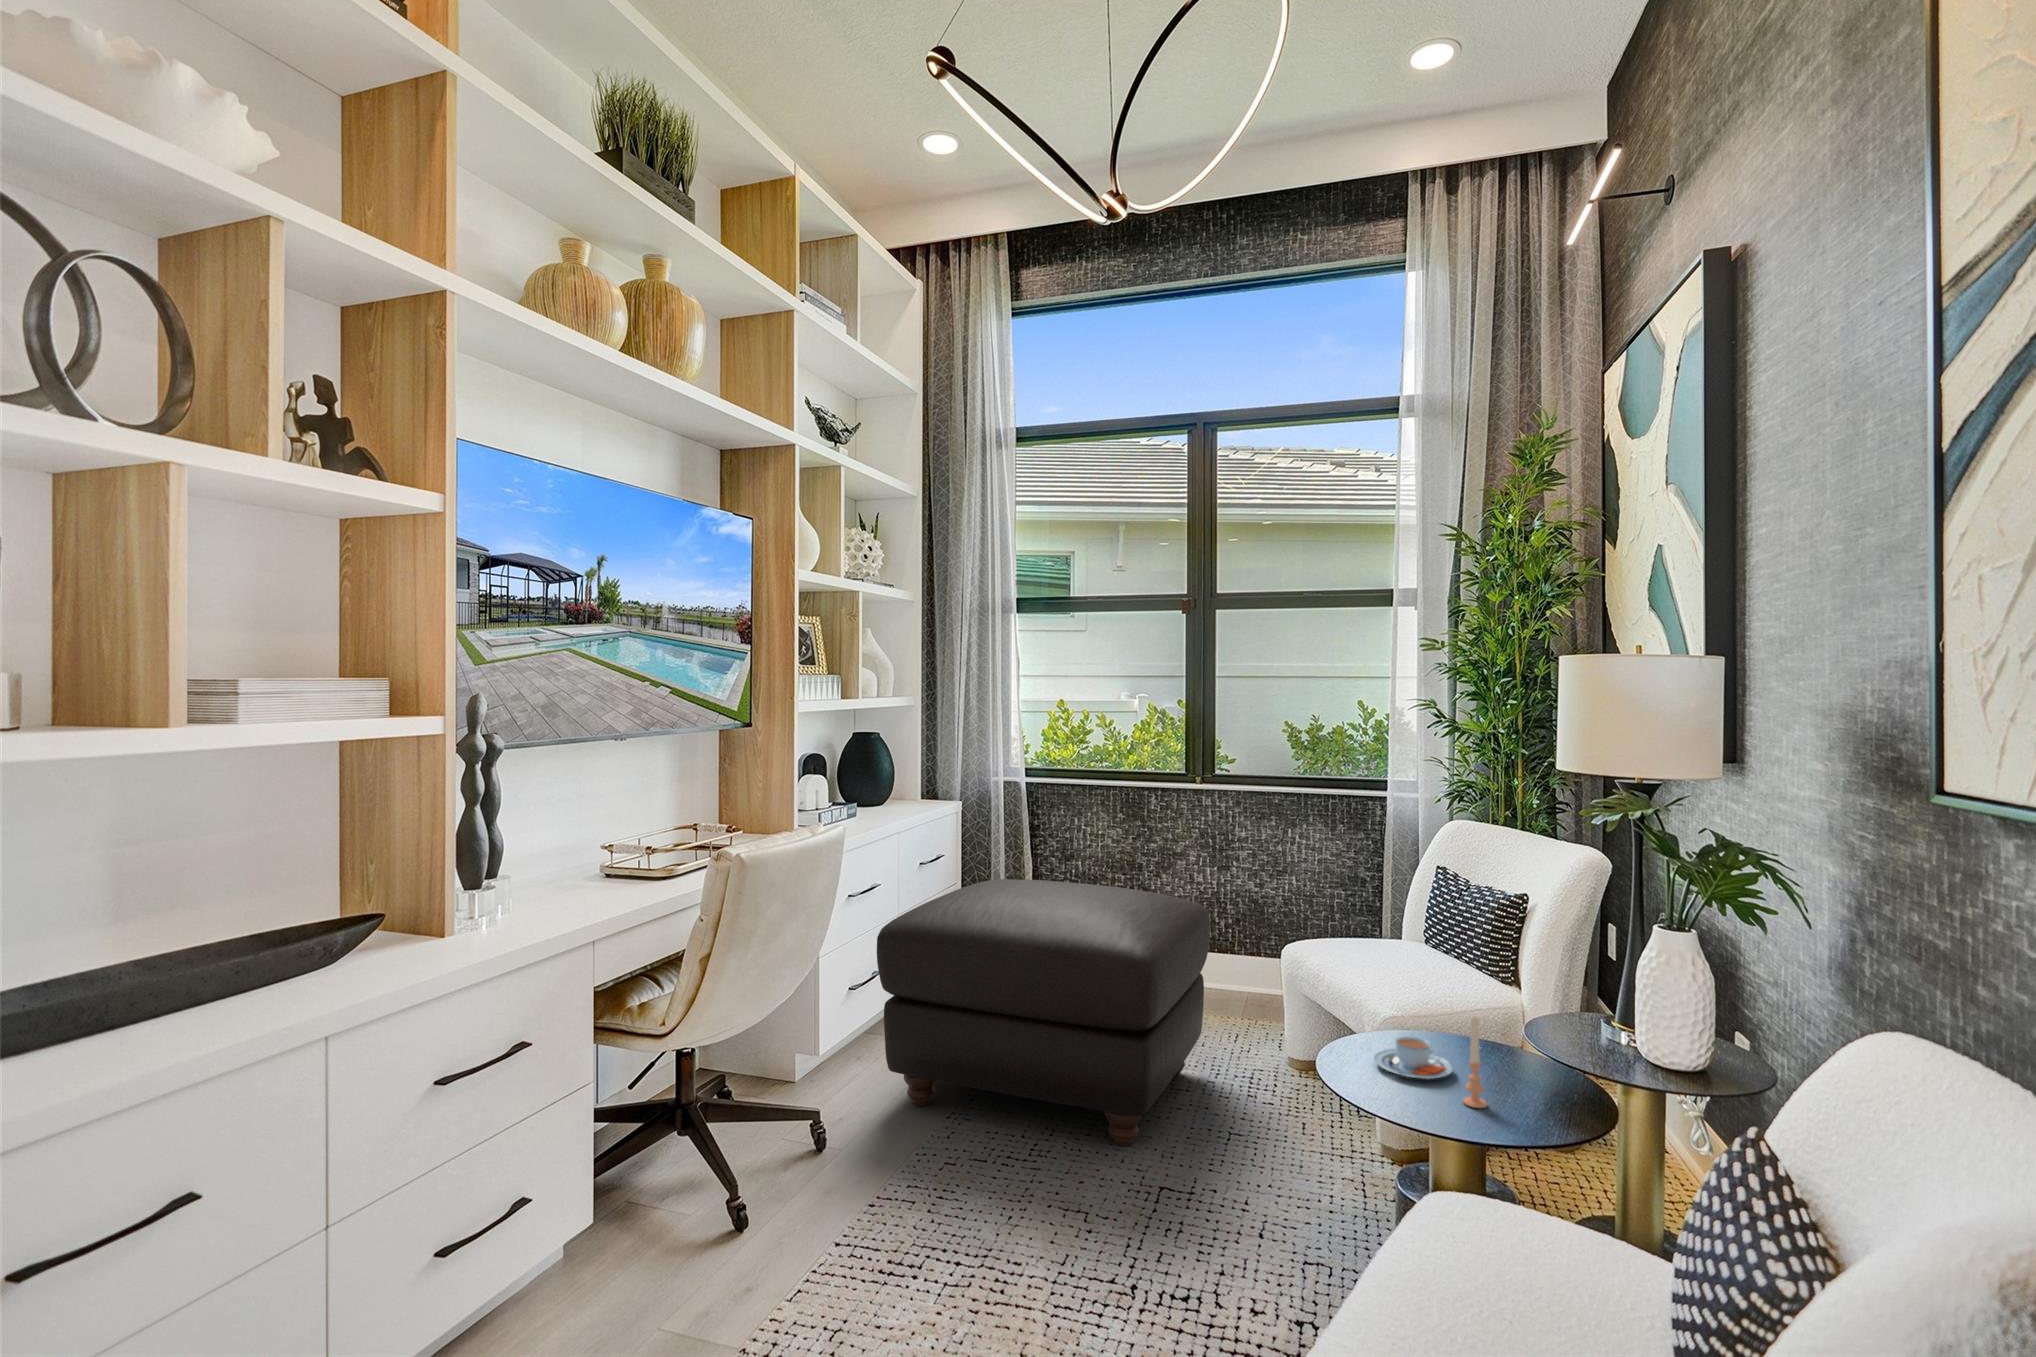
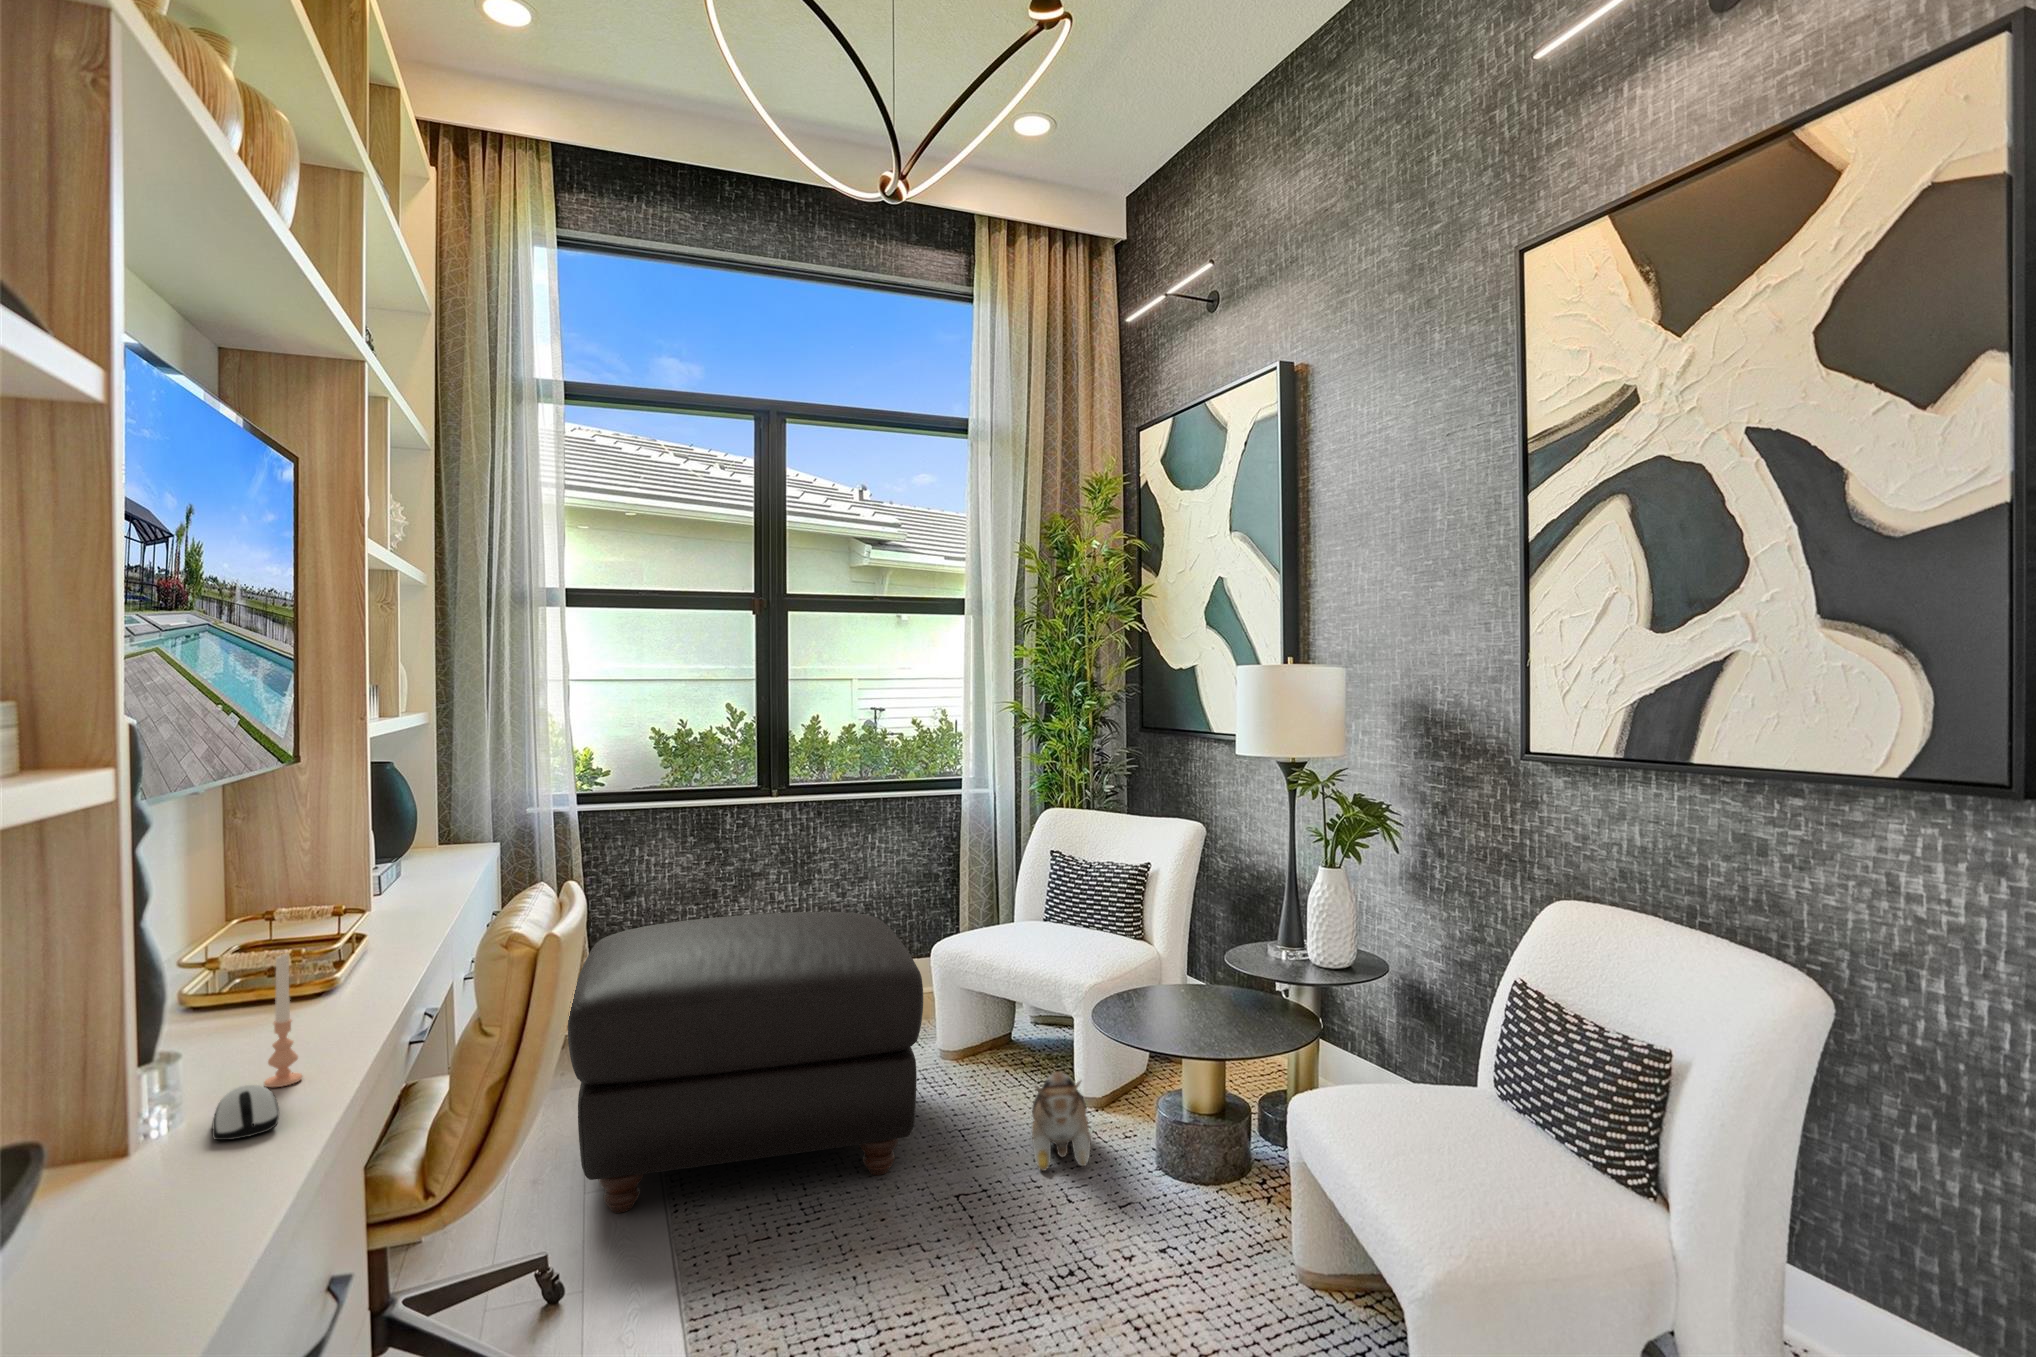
computer mouse: none [431,920,488,950] -> present [212,1085,279,1140]
candle: present [1463,1015,1487,1108] -> present [264,954,303,1087]
teacup: present [1374,1036,1453,1079] -> none [1150,988,1213,1021]
plush toy: none [1240,1094,1344,1207] -> present [1032,1072,1091,1171]

